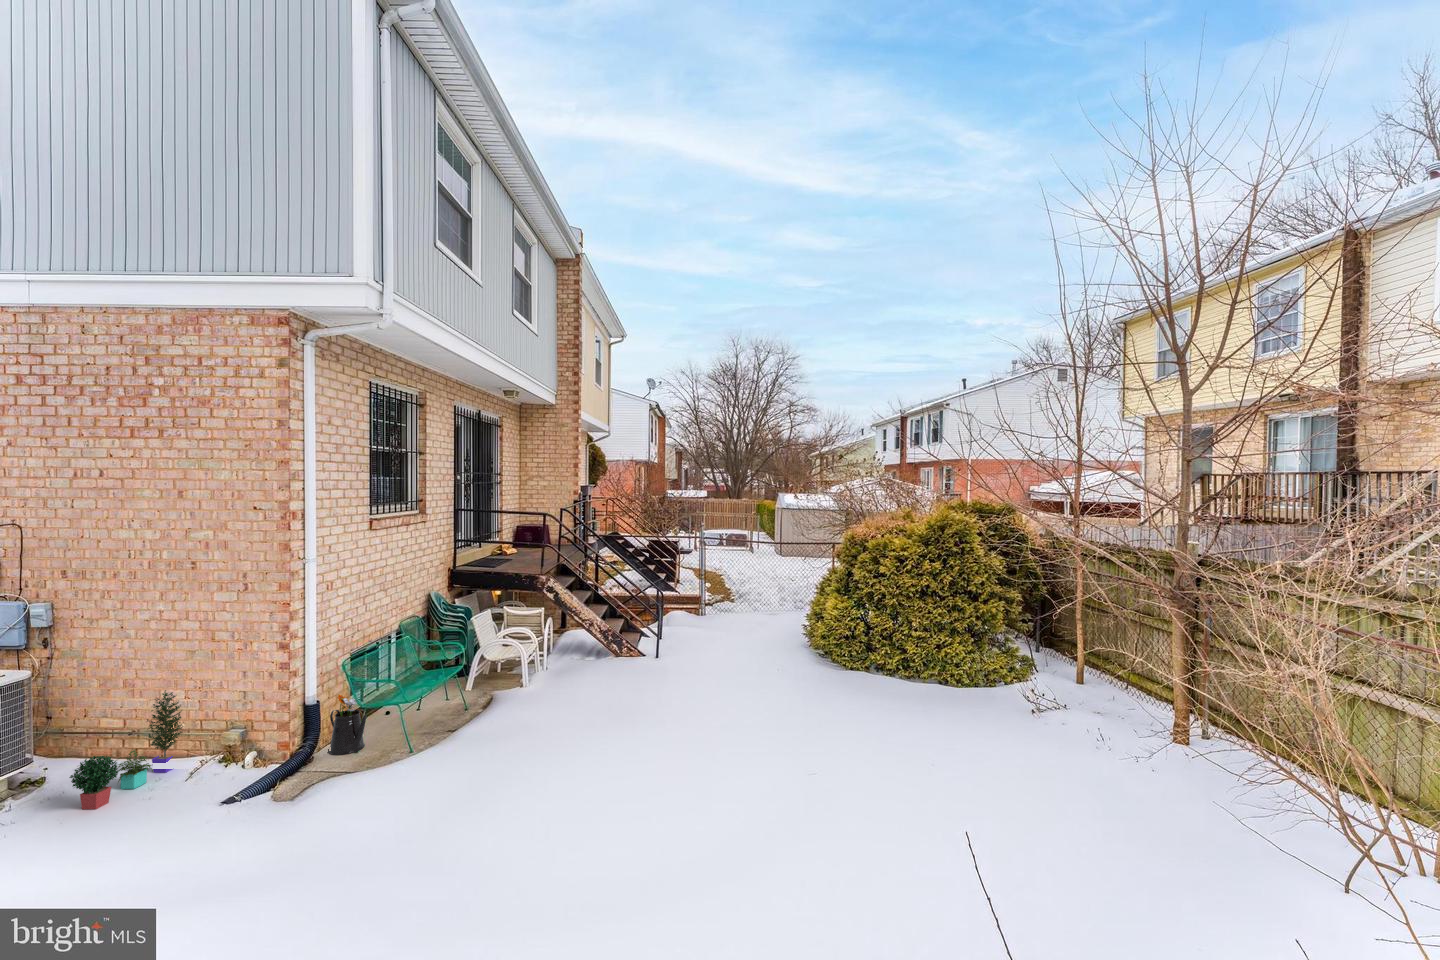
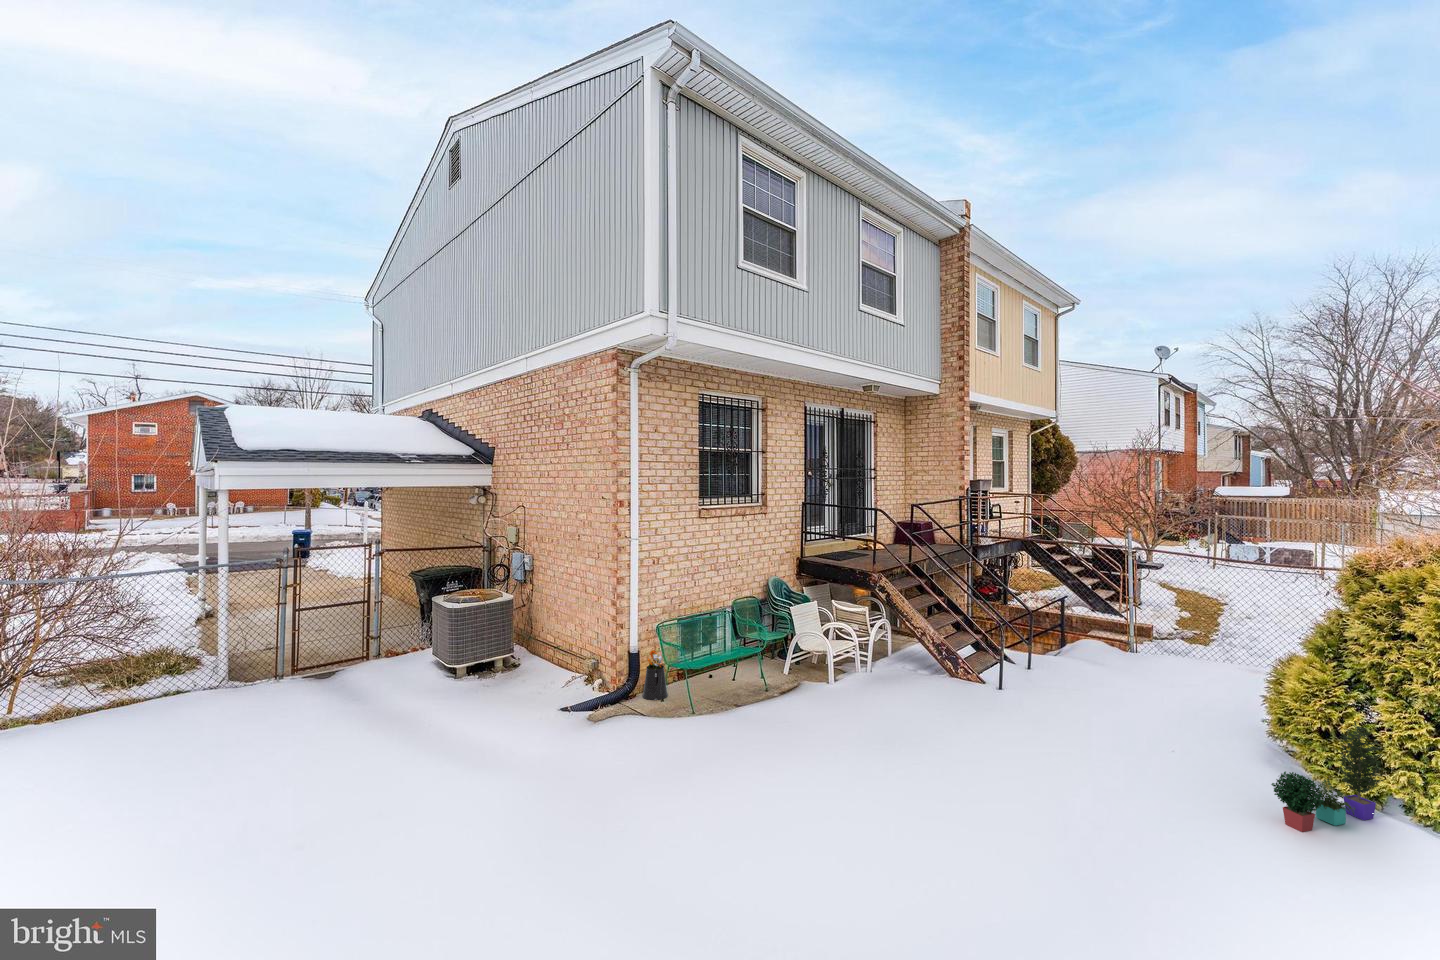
potted plant: present [69,690,183,809] -> present [1271,722,1384,832]

